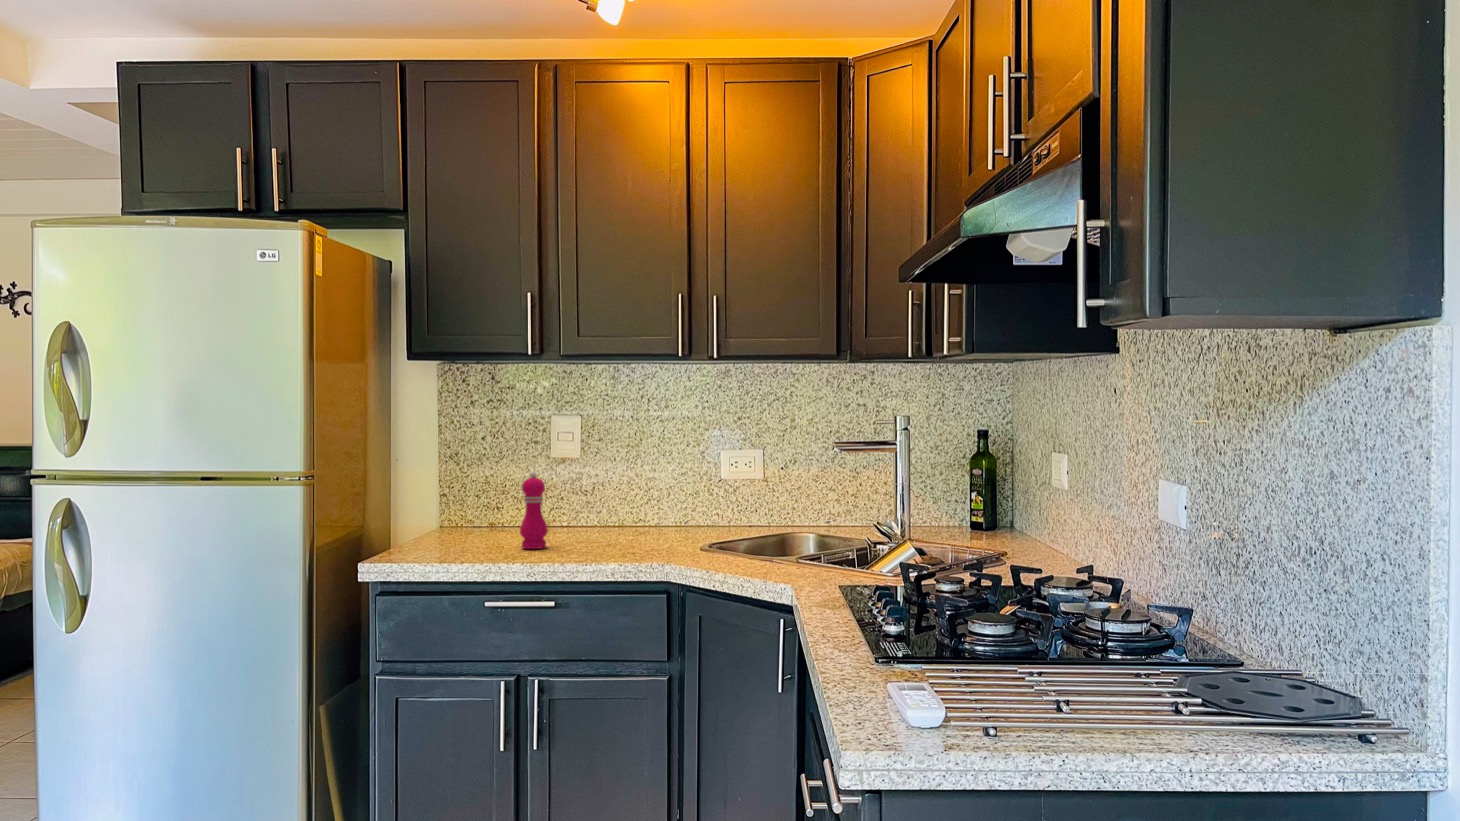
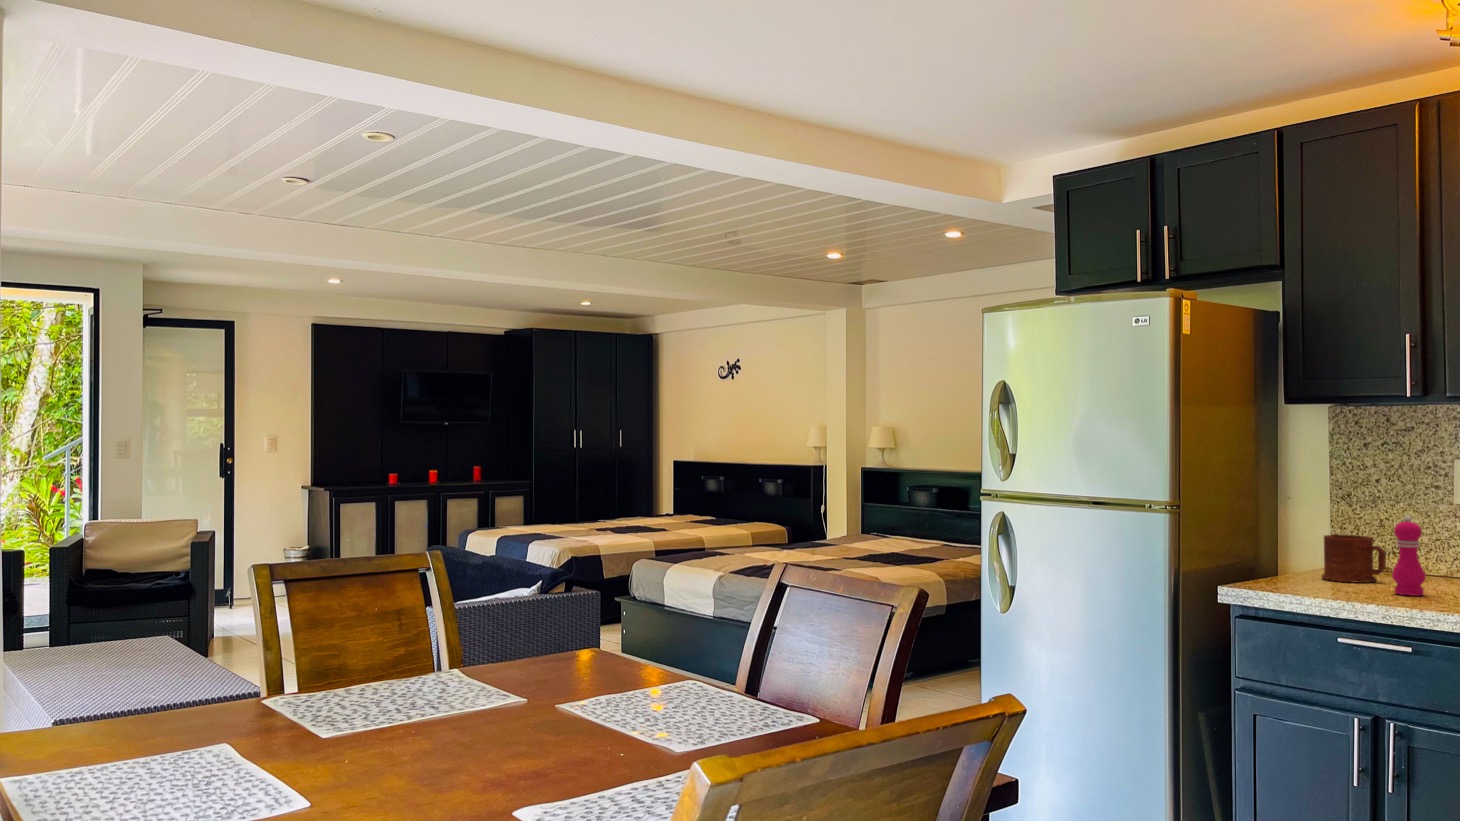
mug: none [444,493,502,542] -> present [1322,535,1386,583]

